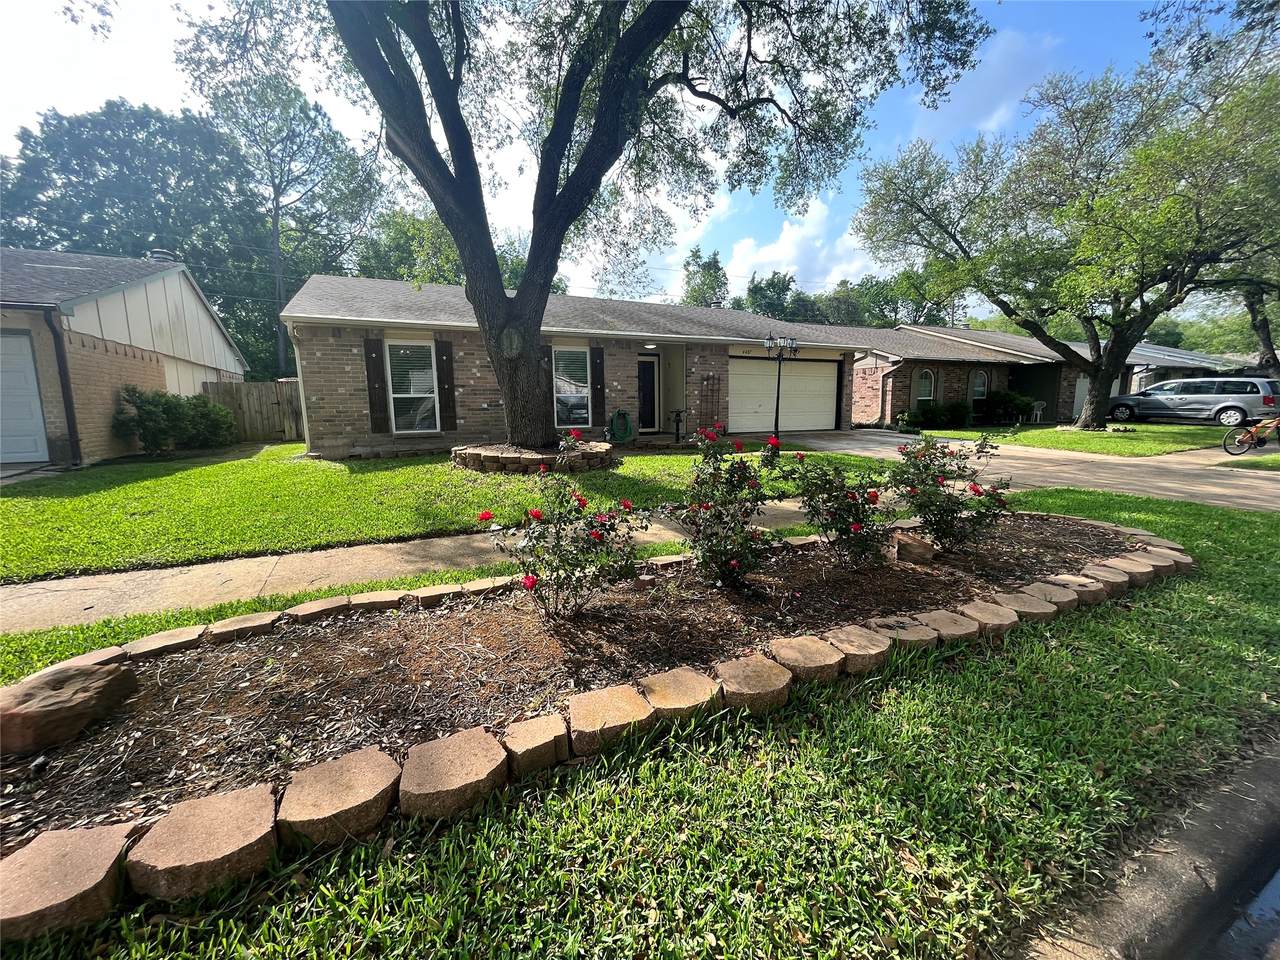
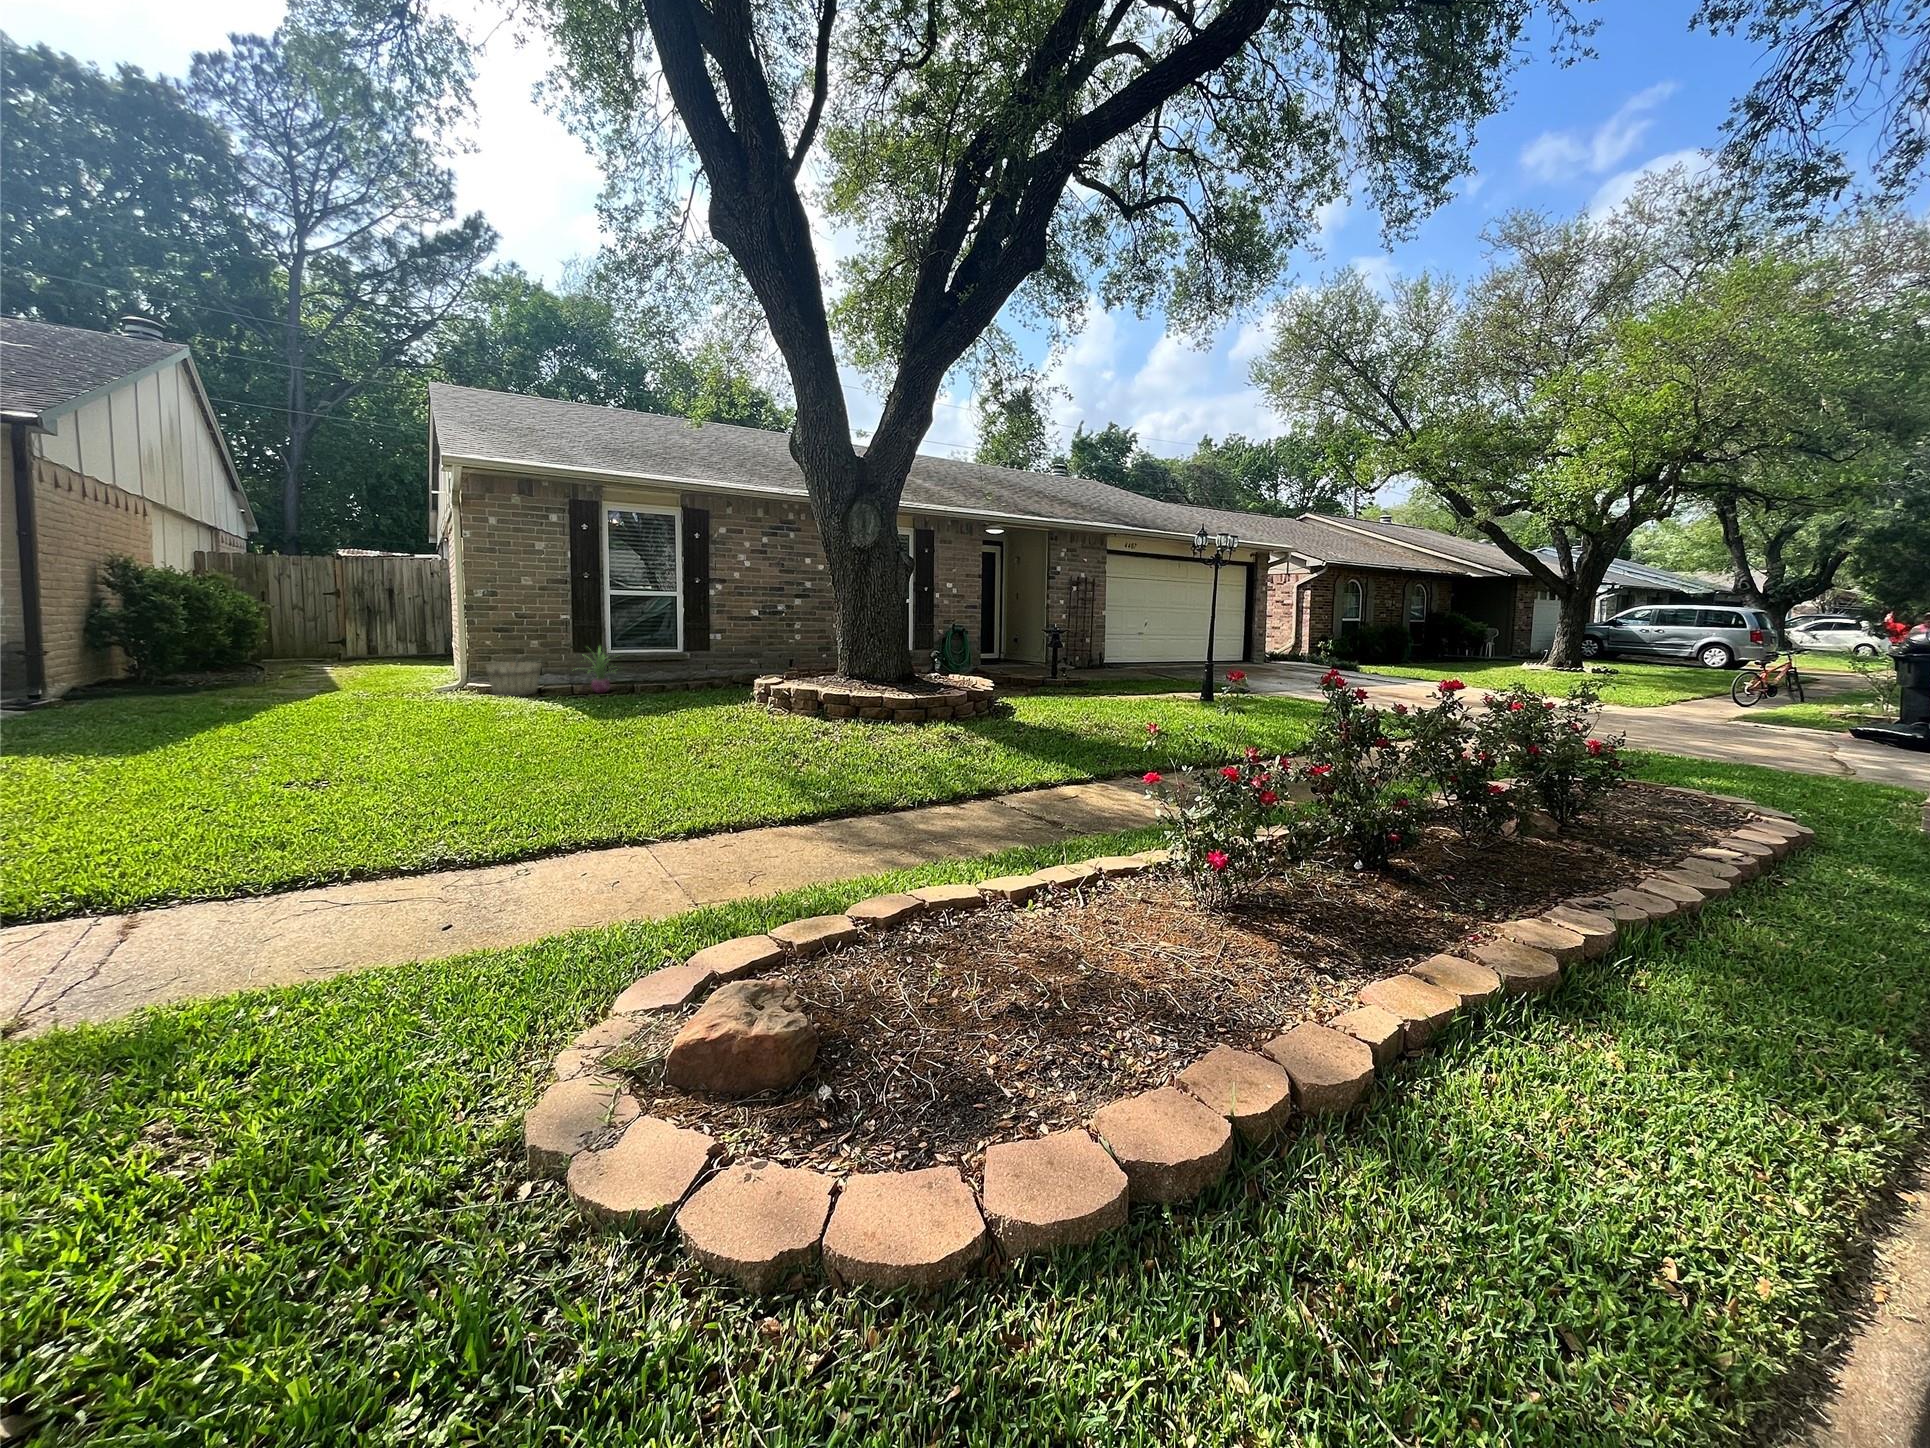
decorative plant: none [365,428,401,457] -> present [591,646,610,693]

